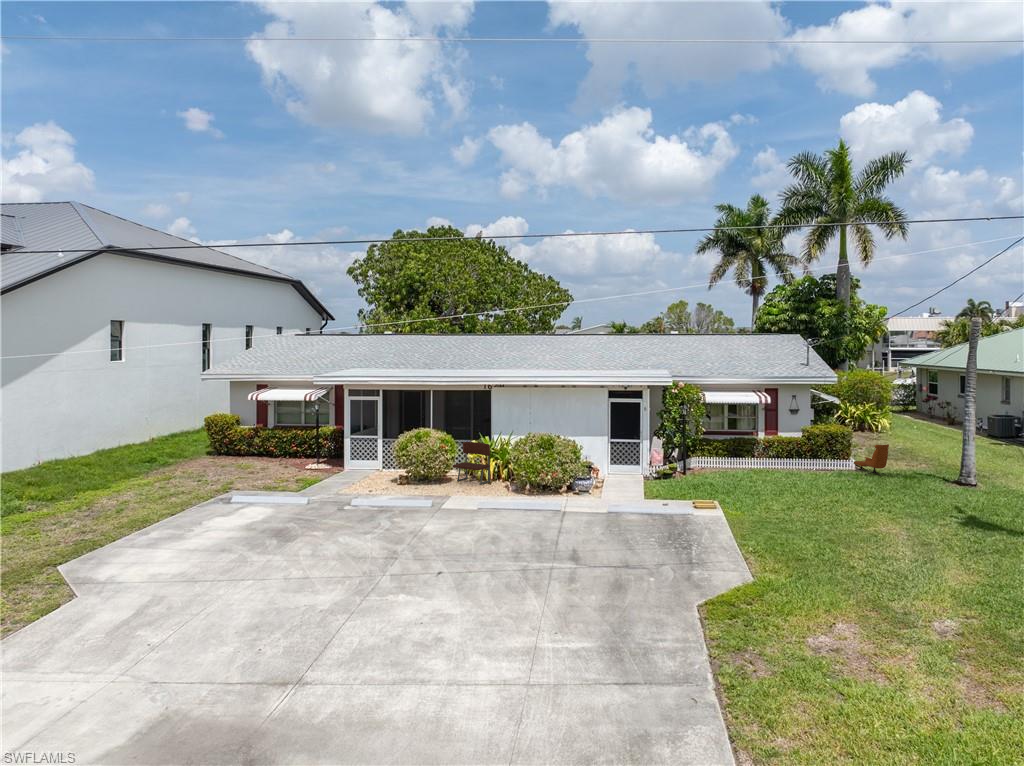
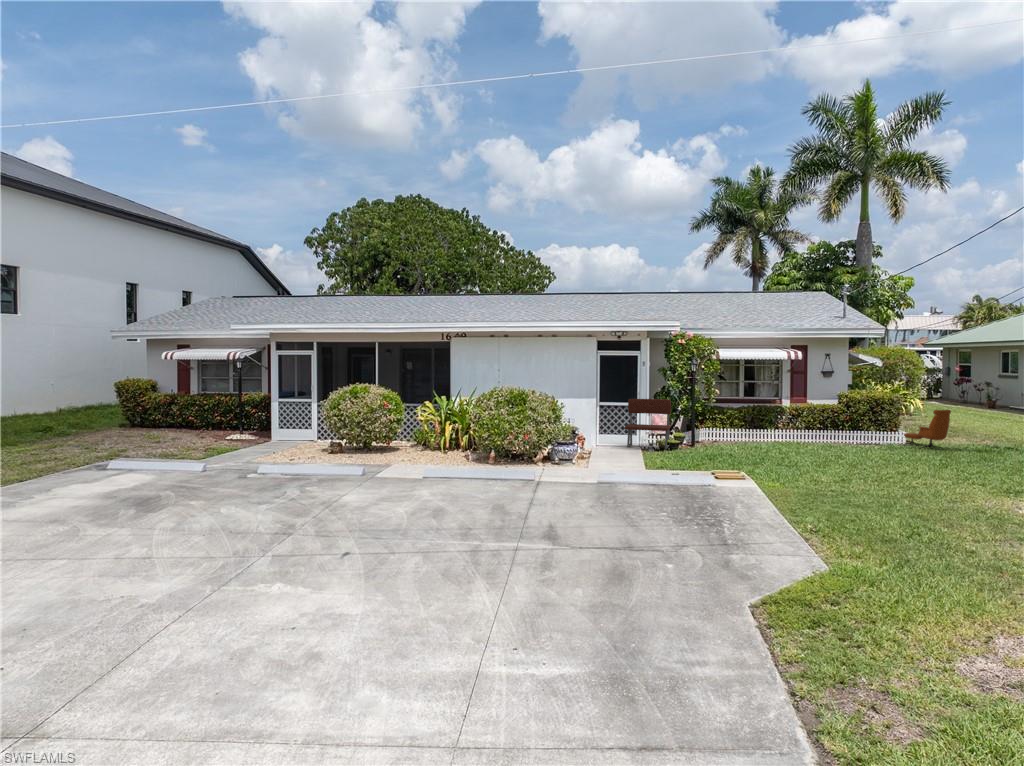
bench: present [452,442,490,485] -> present [625,399,671,449]

